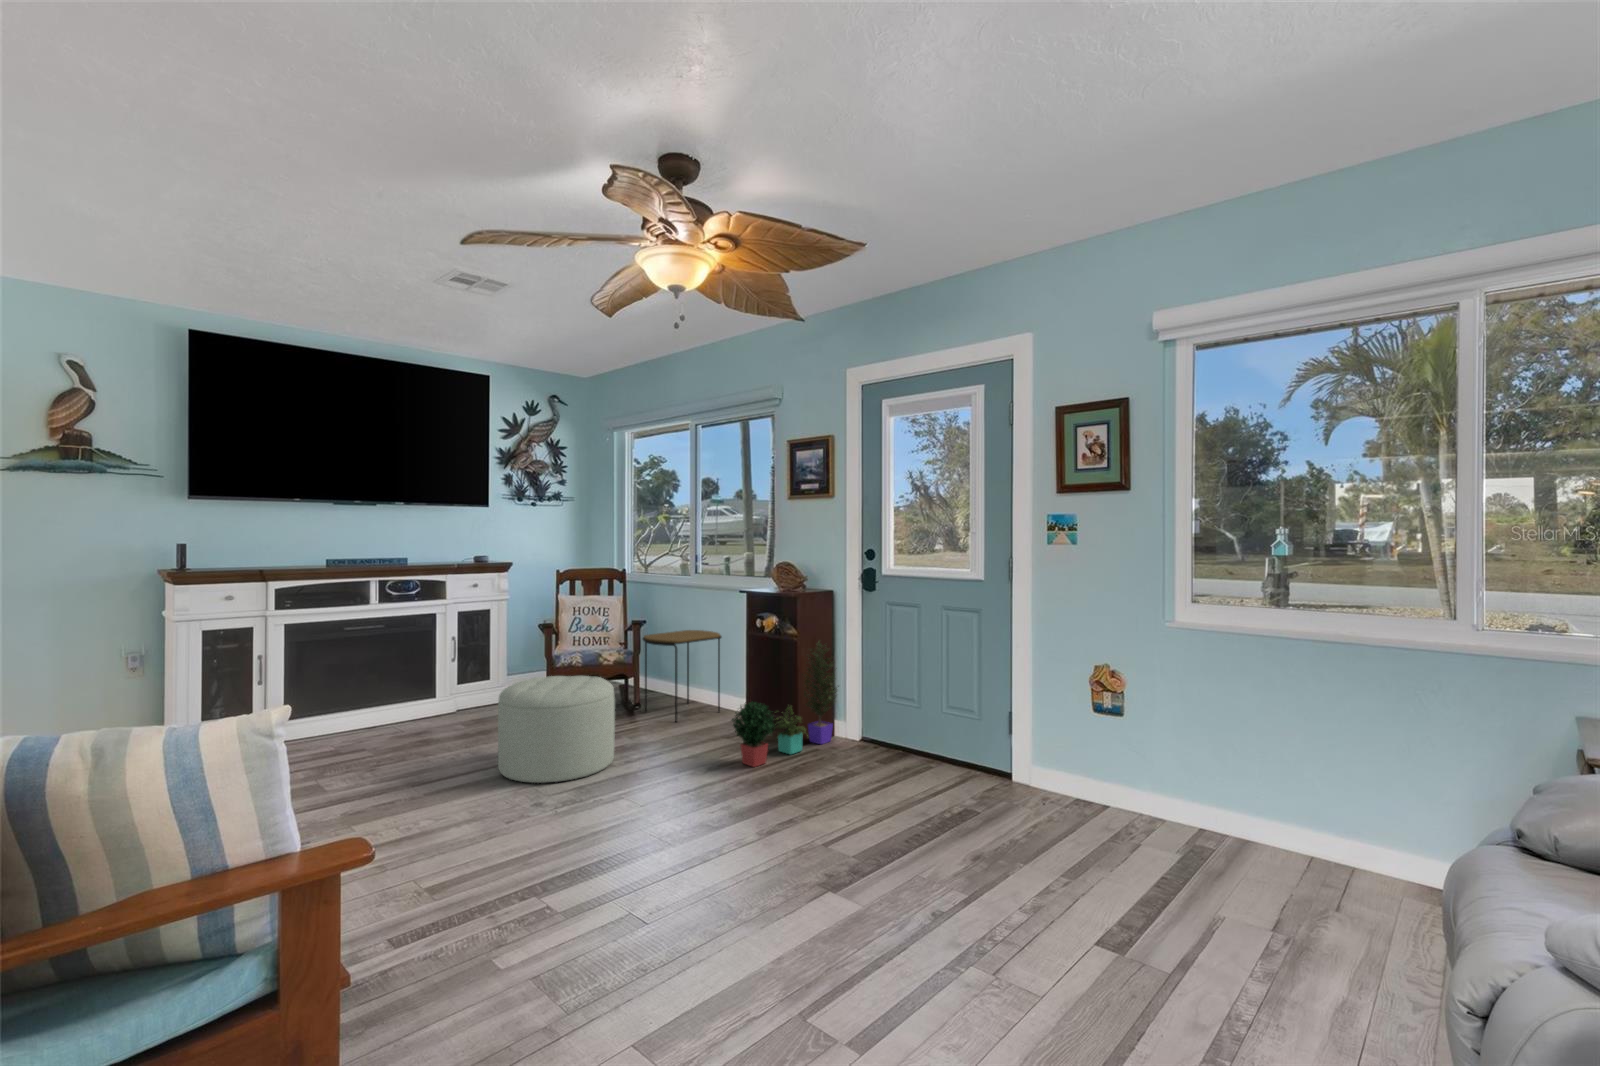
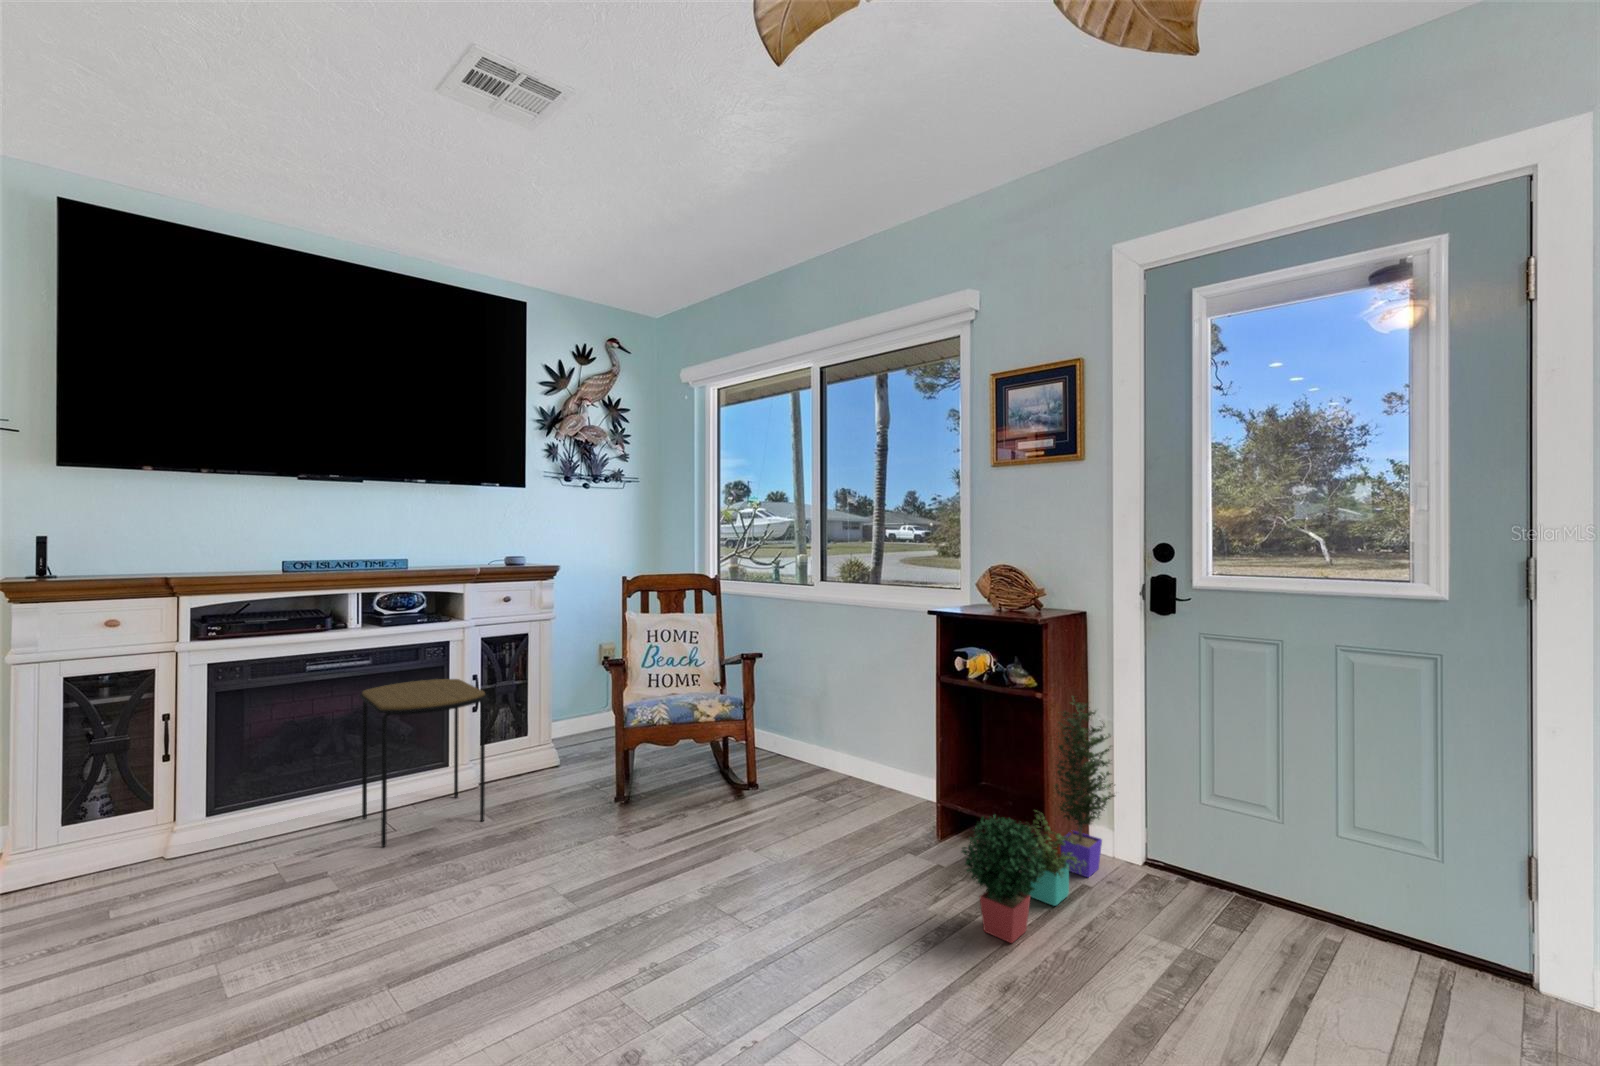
side table: present [643,630,721,721] -> present [359,679,487,847]
ottoman: present [498,676,615,783] -> none [547,760,749,987]

